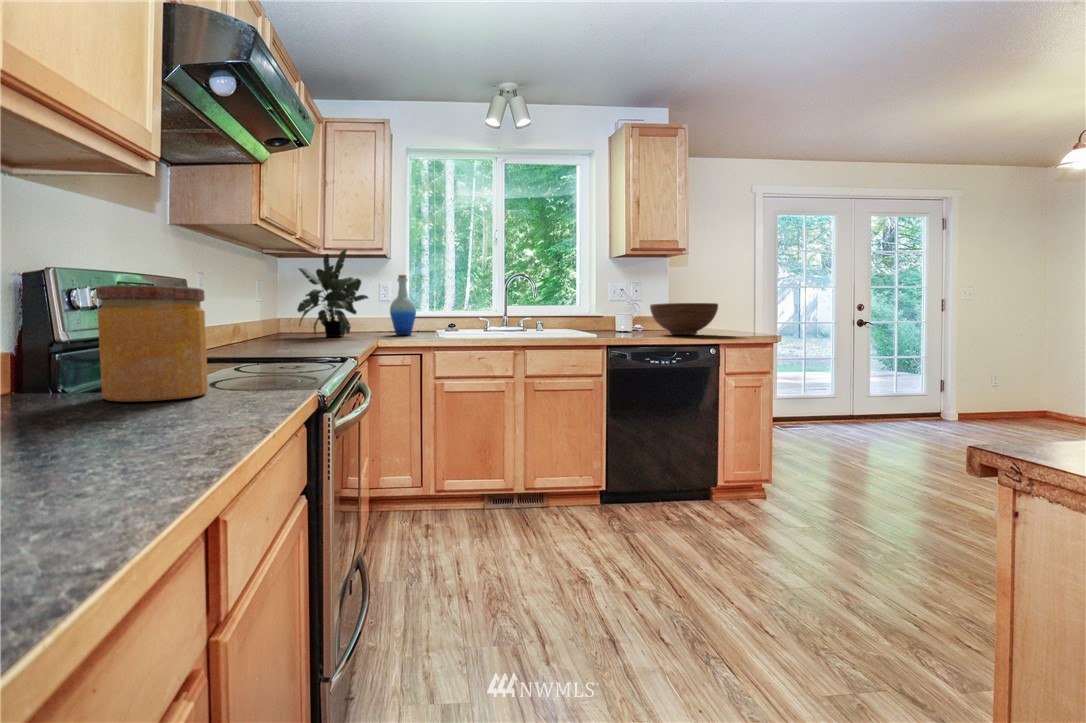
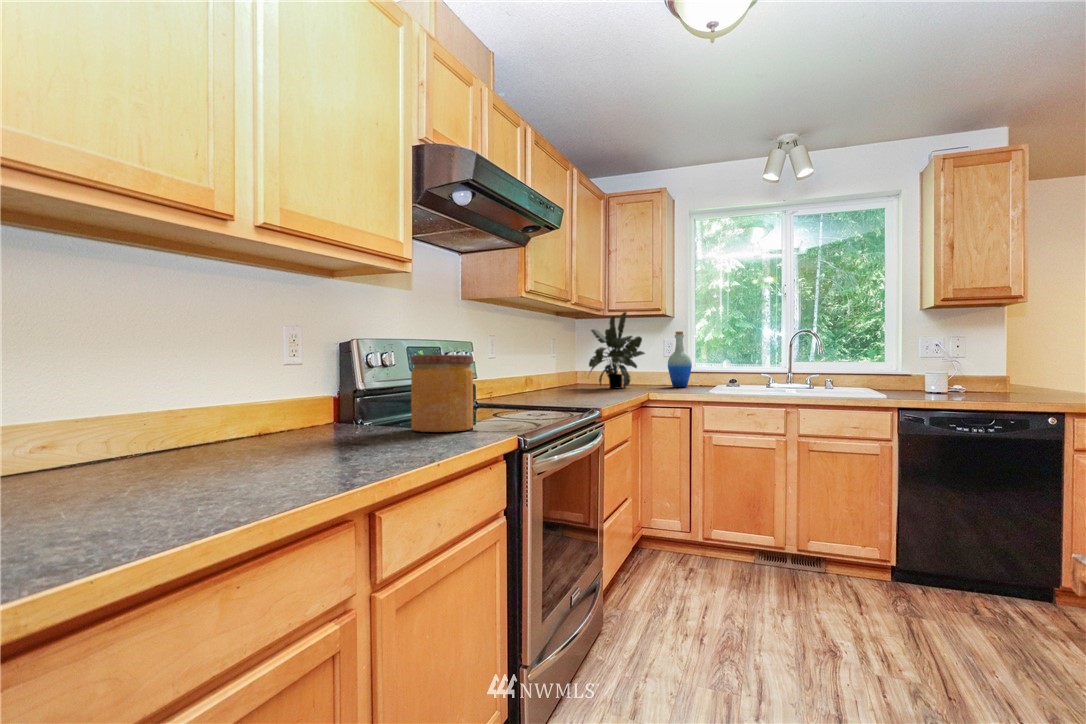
fruit bowl: present [650,303,718,335] -> none [964,352,1066,390]

